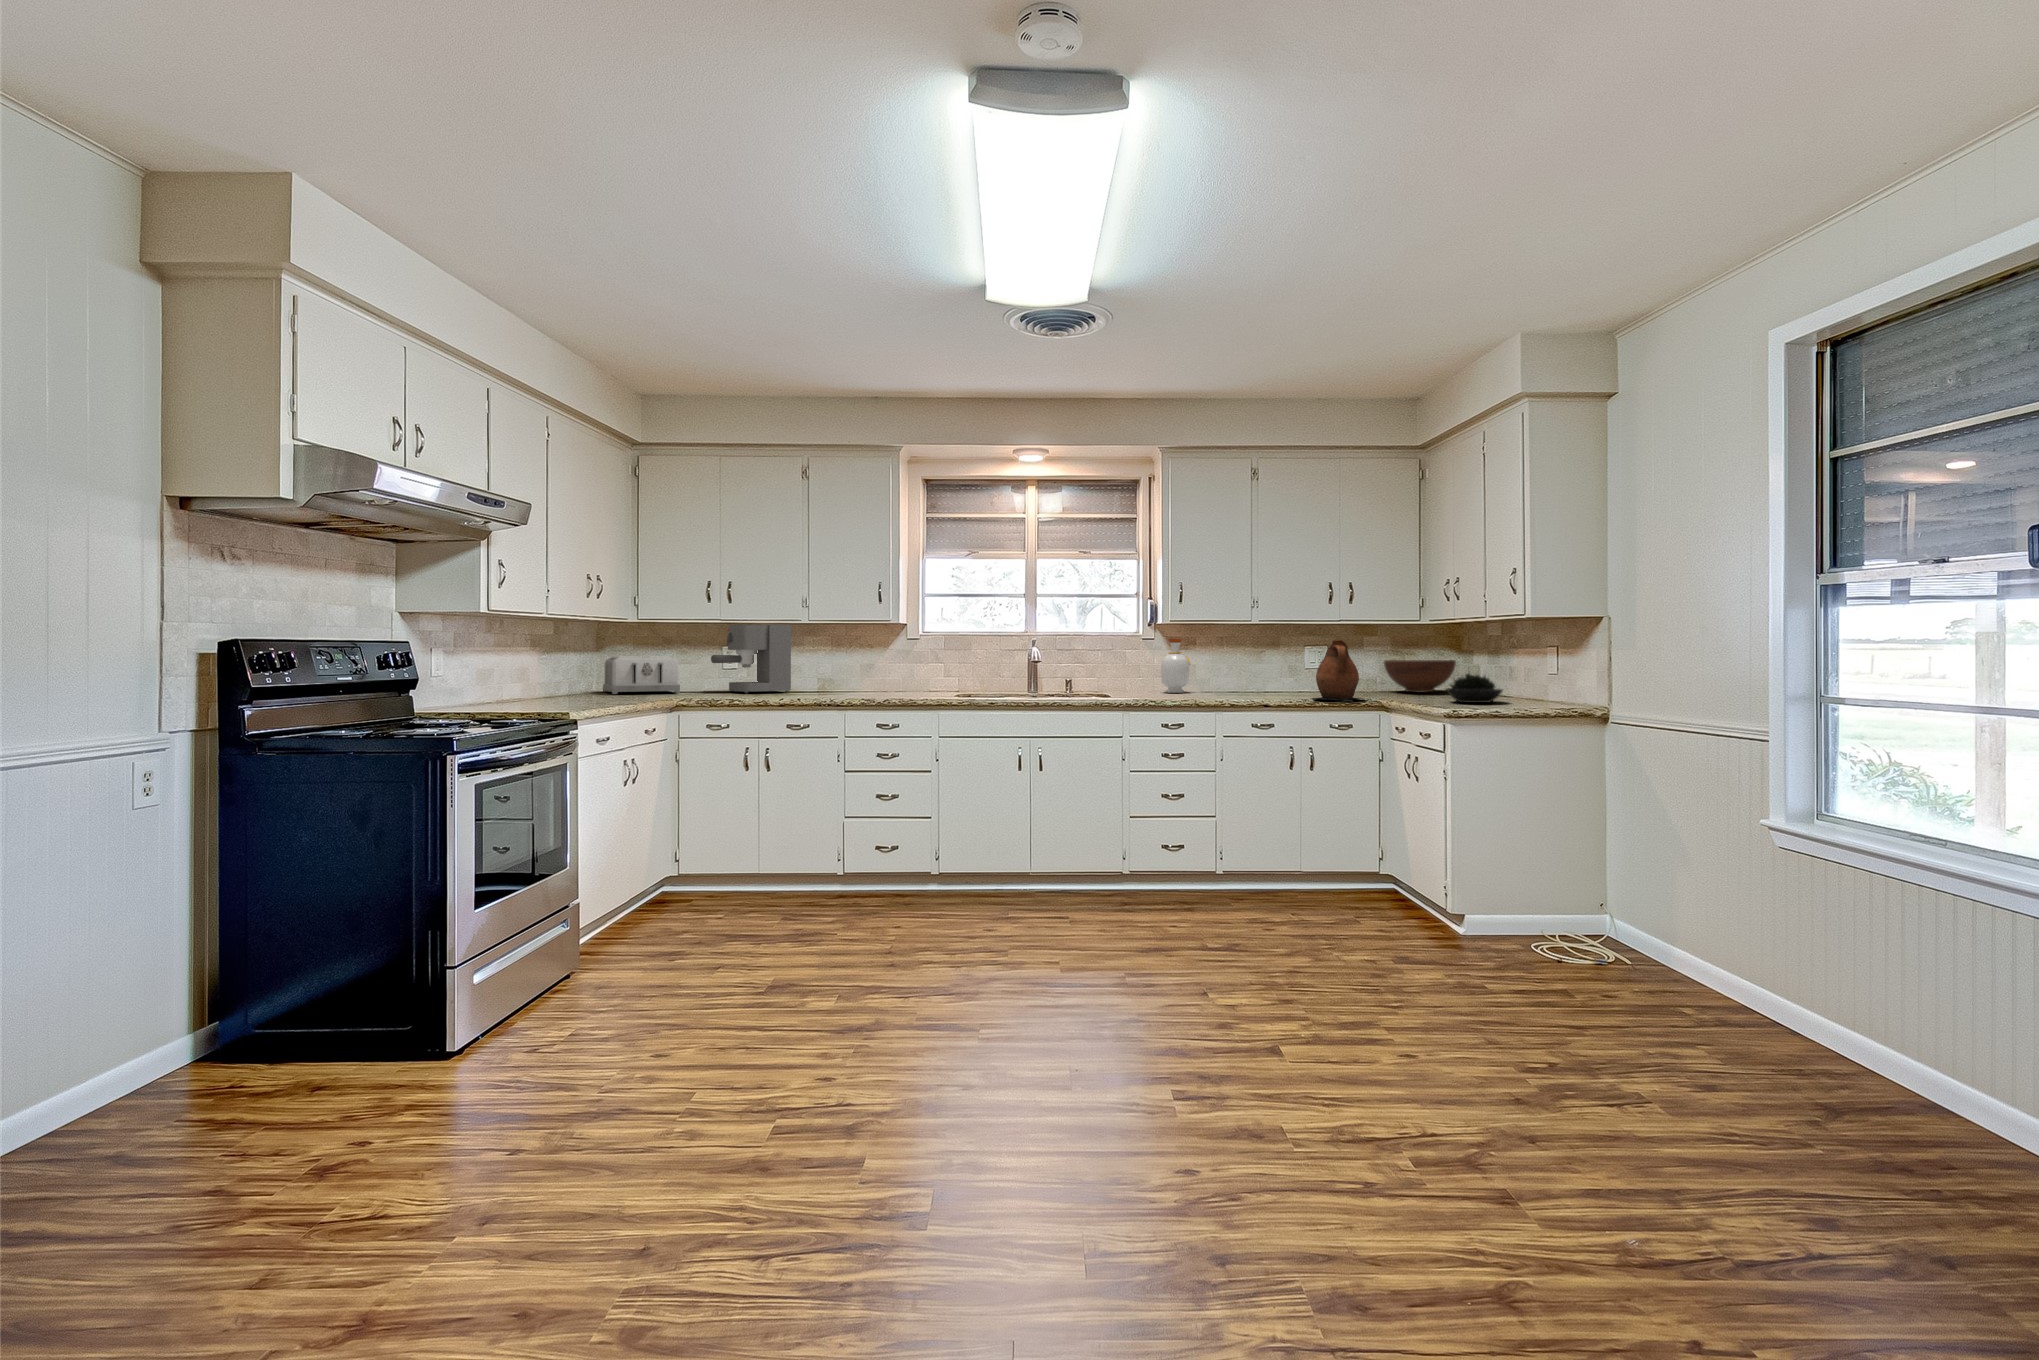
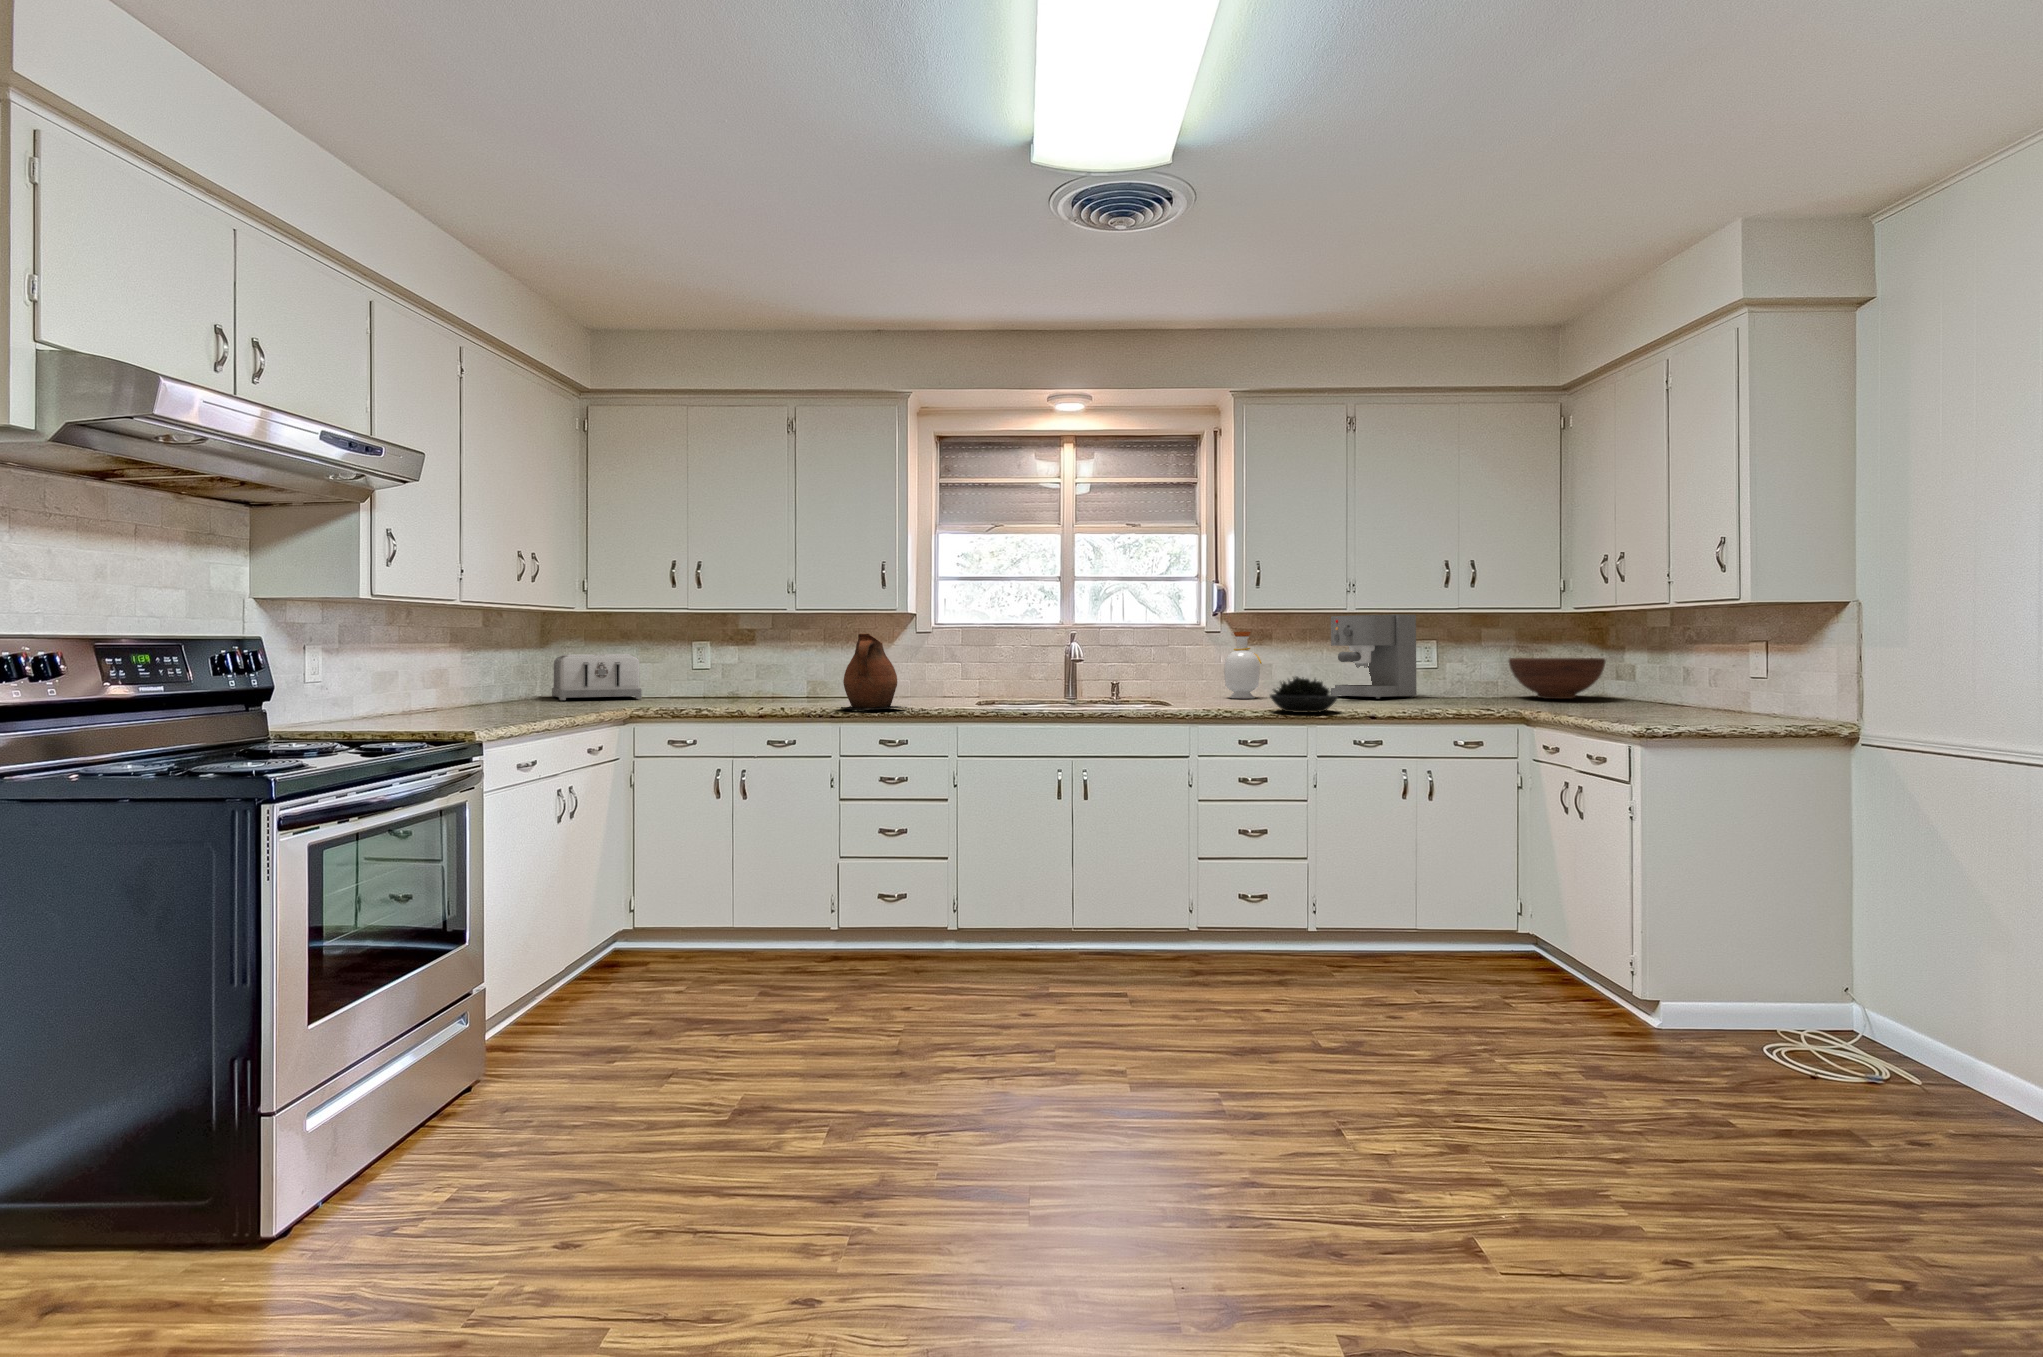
coffee maker: present [711,624,791,693] -> present [1331,614,1417,699]
ceramic pitcher: present [1312,640,1363,700] -> present [841,634,907,710]
succulent plant: present [1446,674,1503,703] -> present [1270,677,1338,713]

